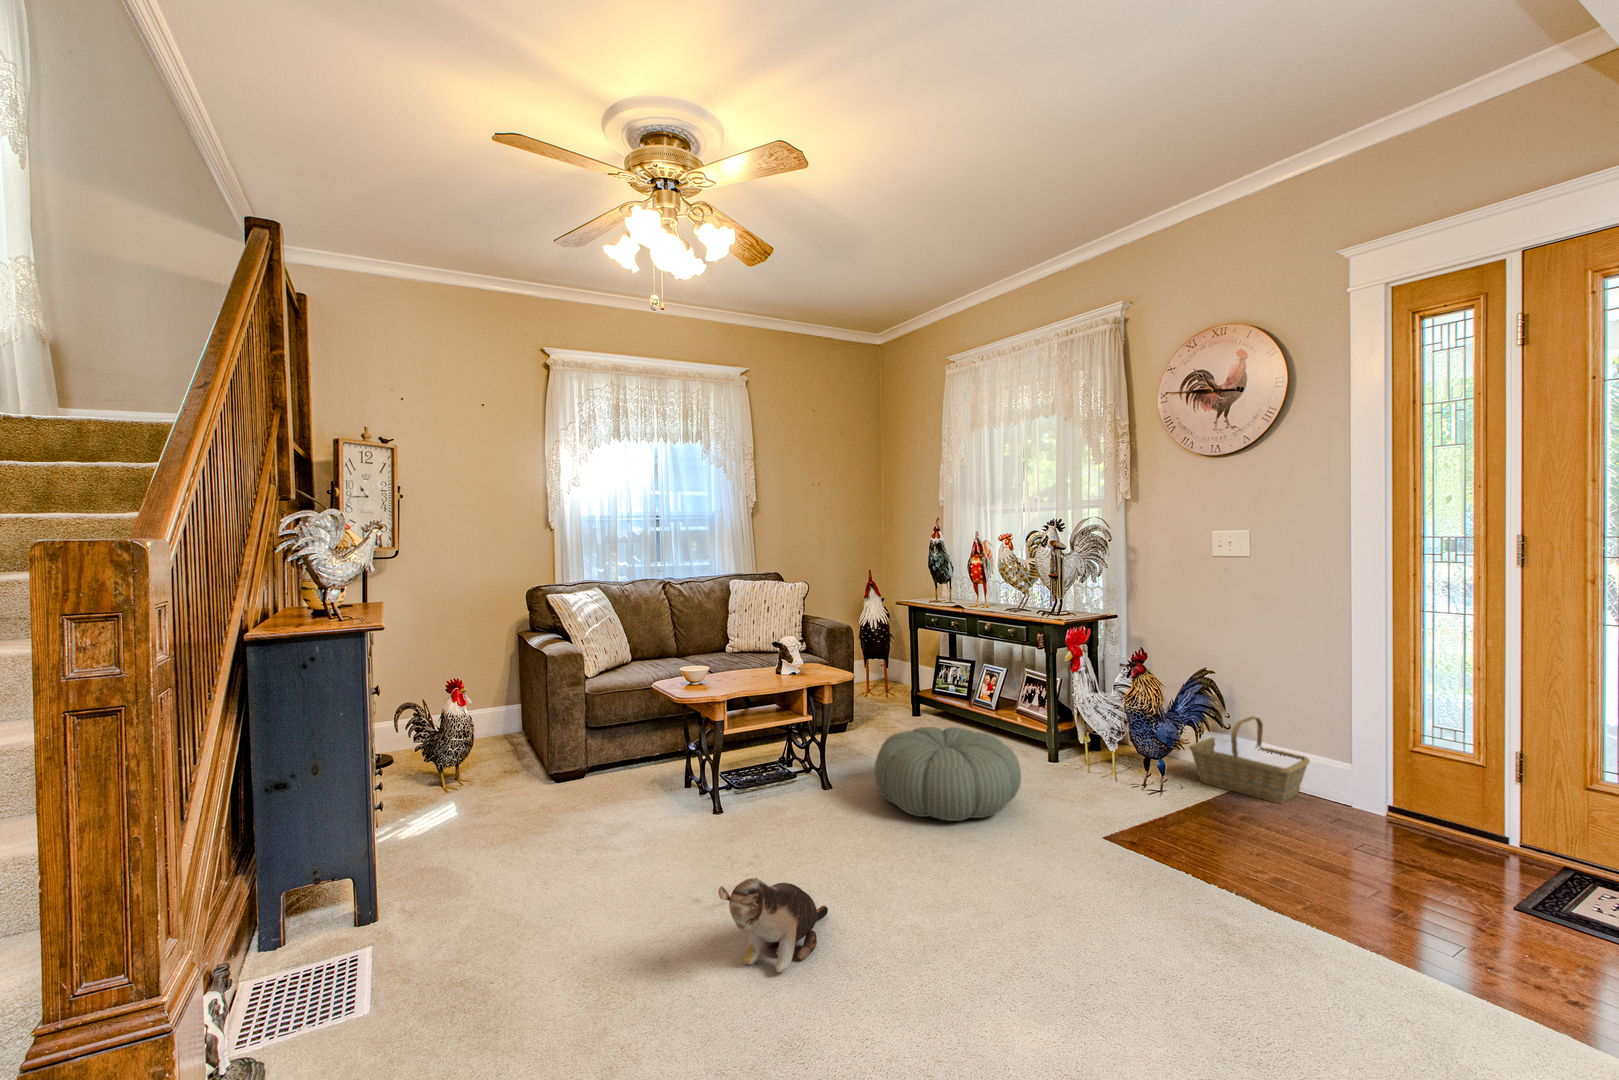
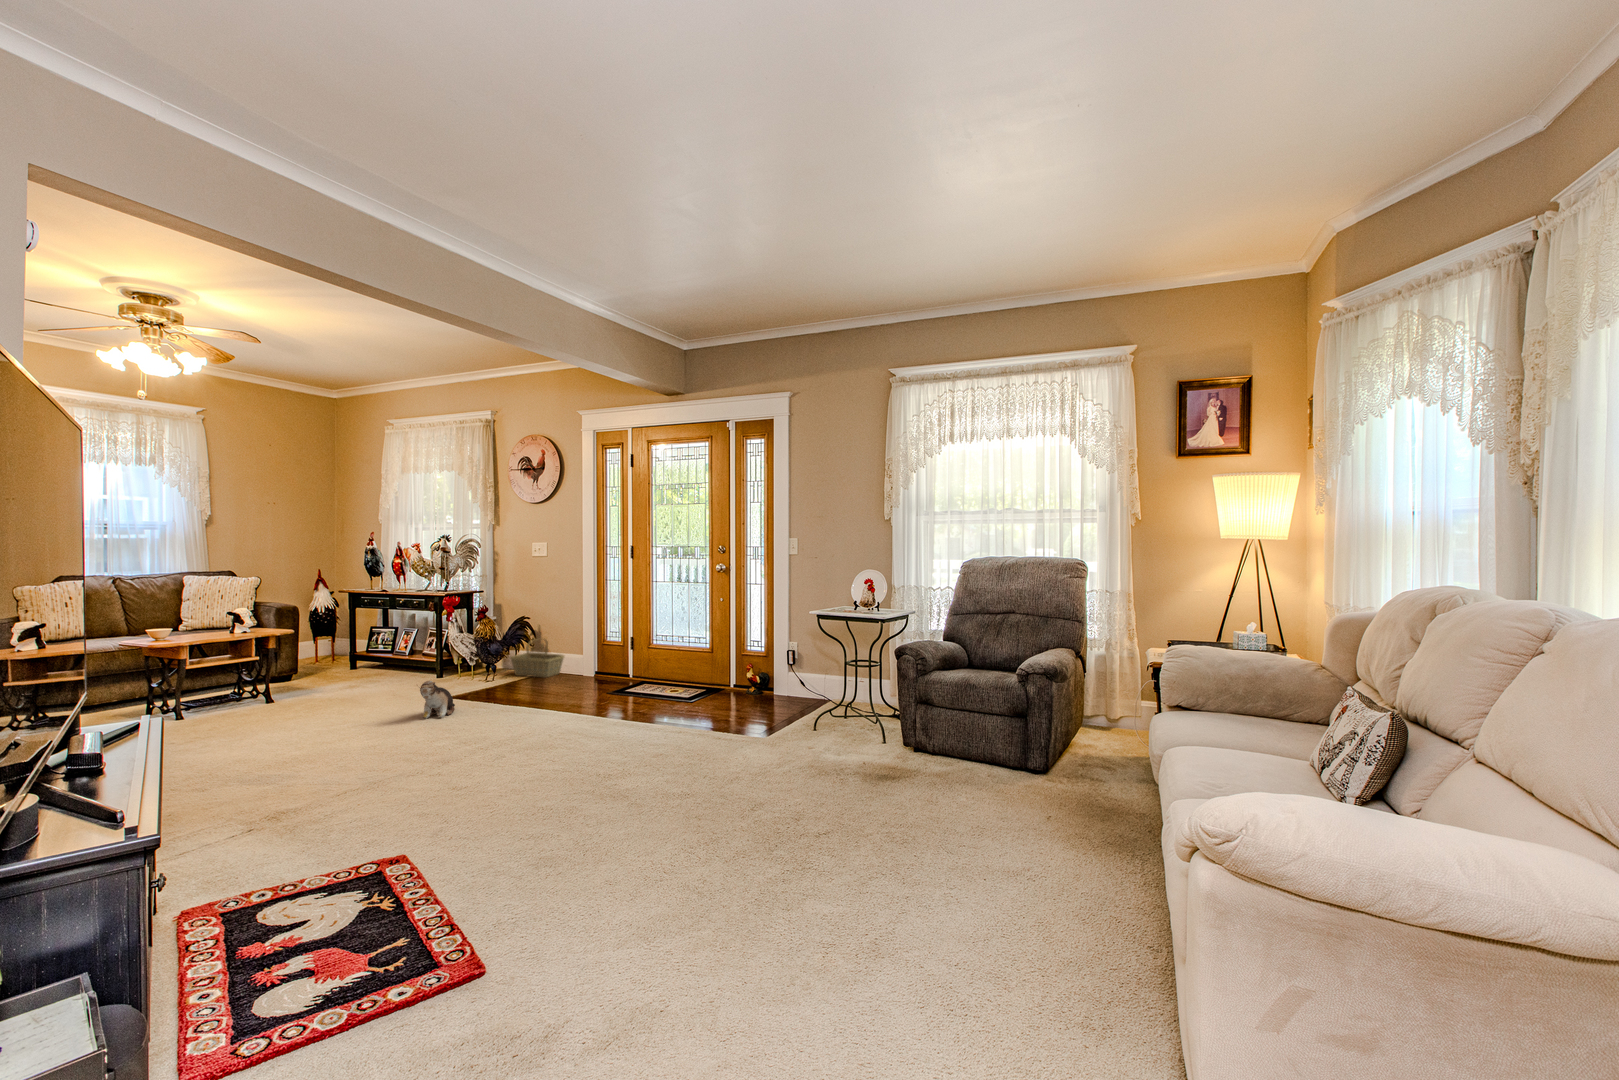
pouf: present [874,727,1021,821] -> none [304,657,402,703]
plush toy: present [718,878,828,973] -> present [417,681,455,719]

